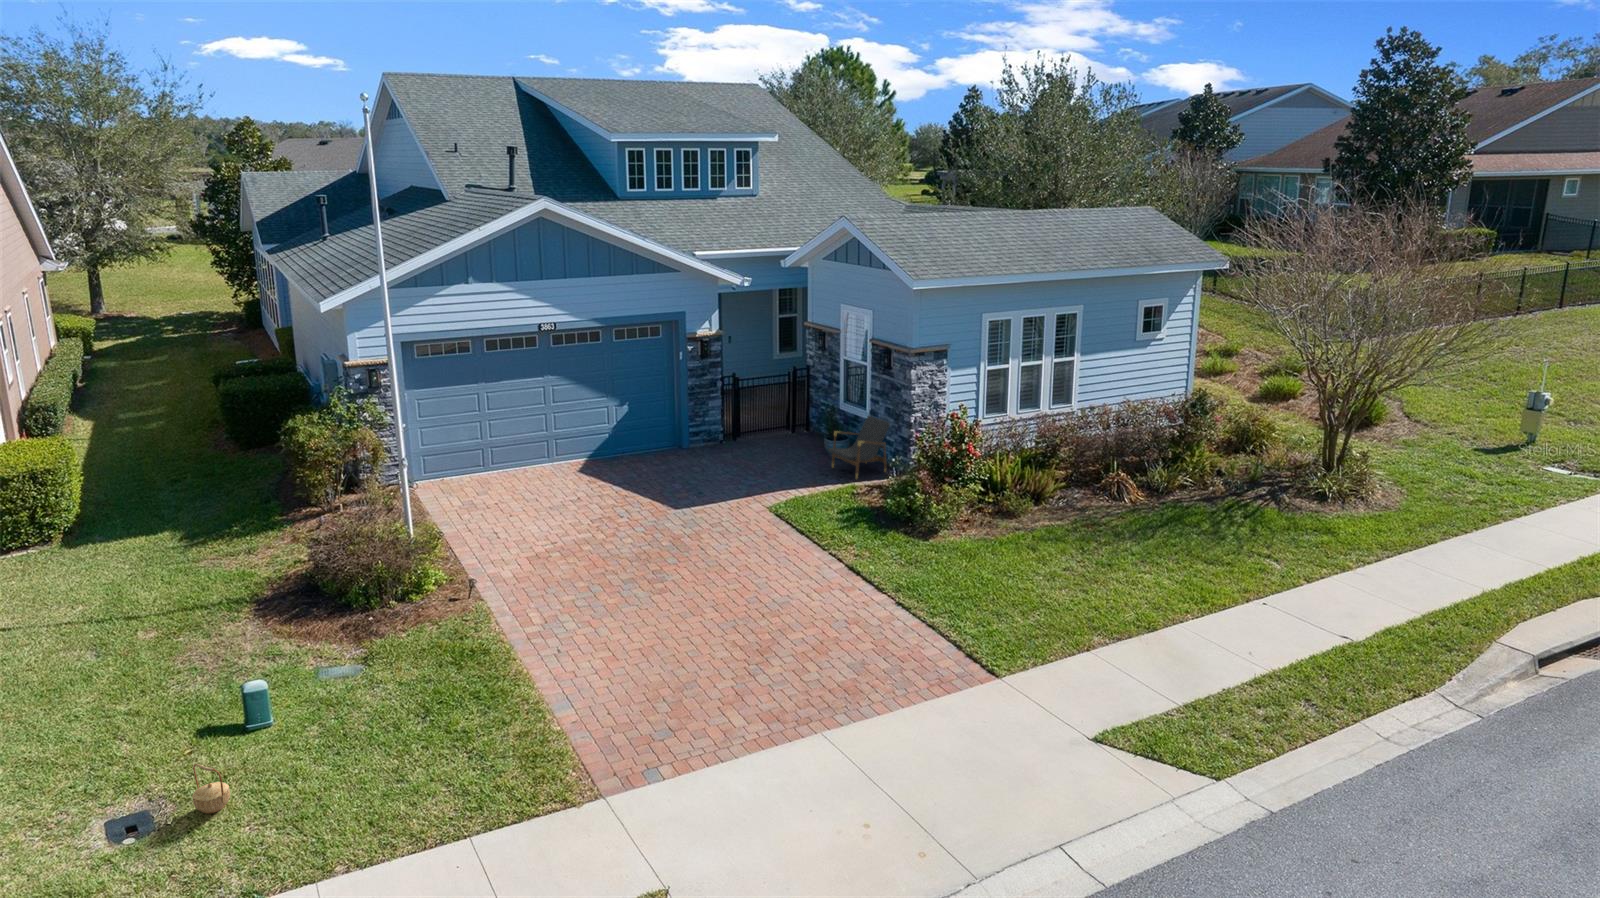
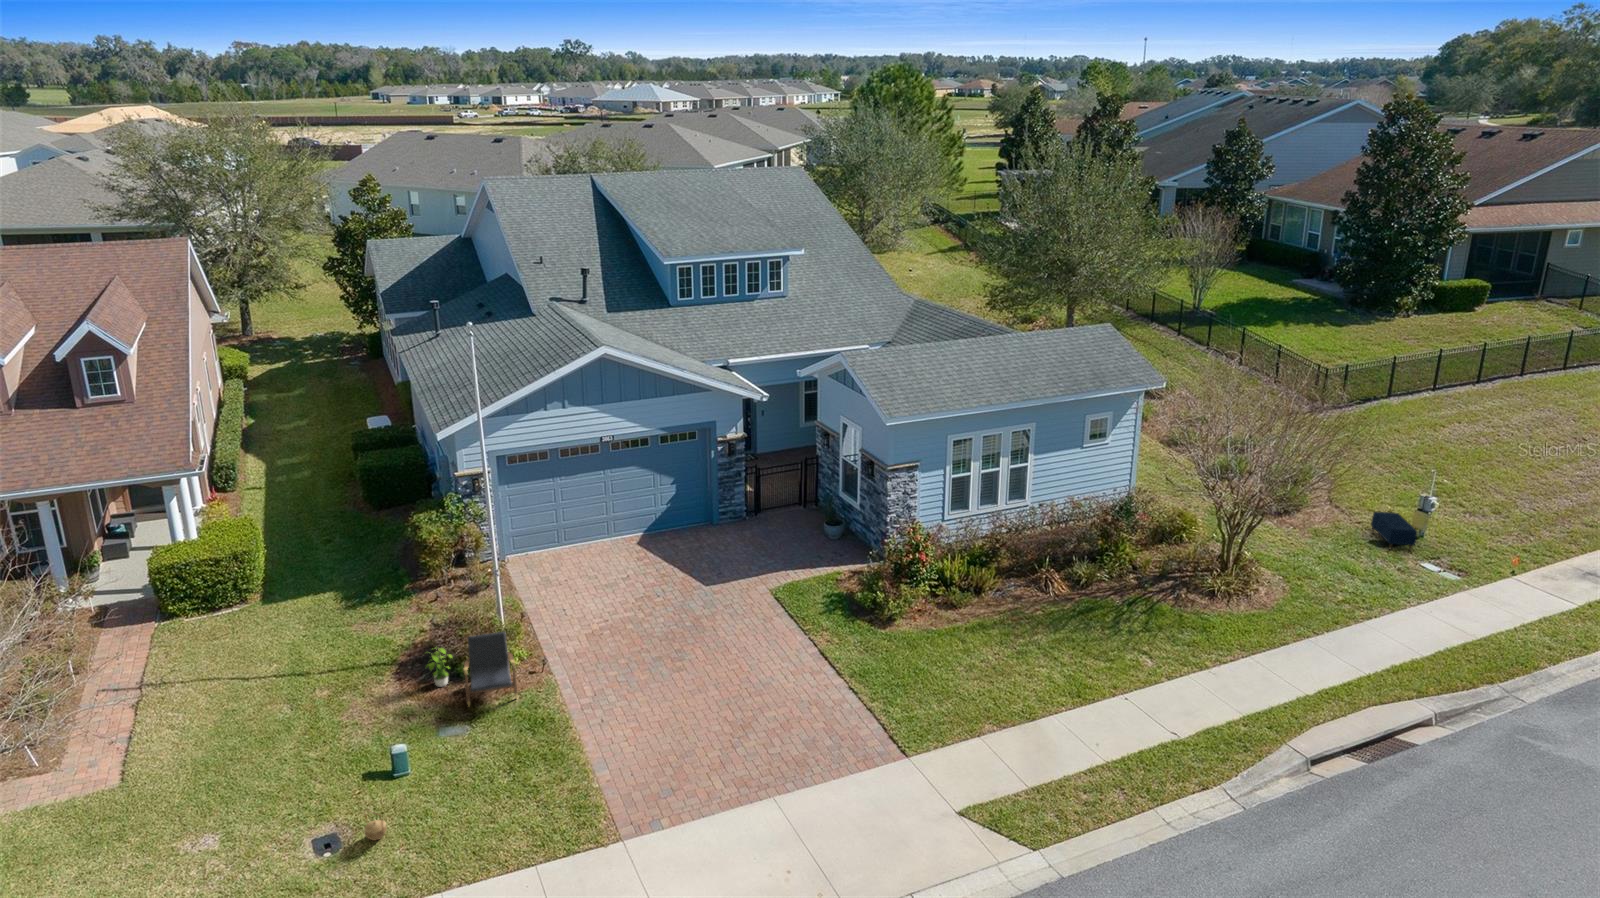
bench: none [1475,411,1540,453] -> present [1371,512,1417,551]
lounge chair: present [829,415,890,478] -> present [464,632,518,706]
potted plant: none [295,563,340,623] -> present [426,648,452,687]

